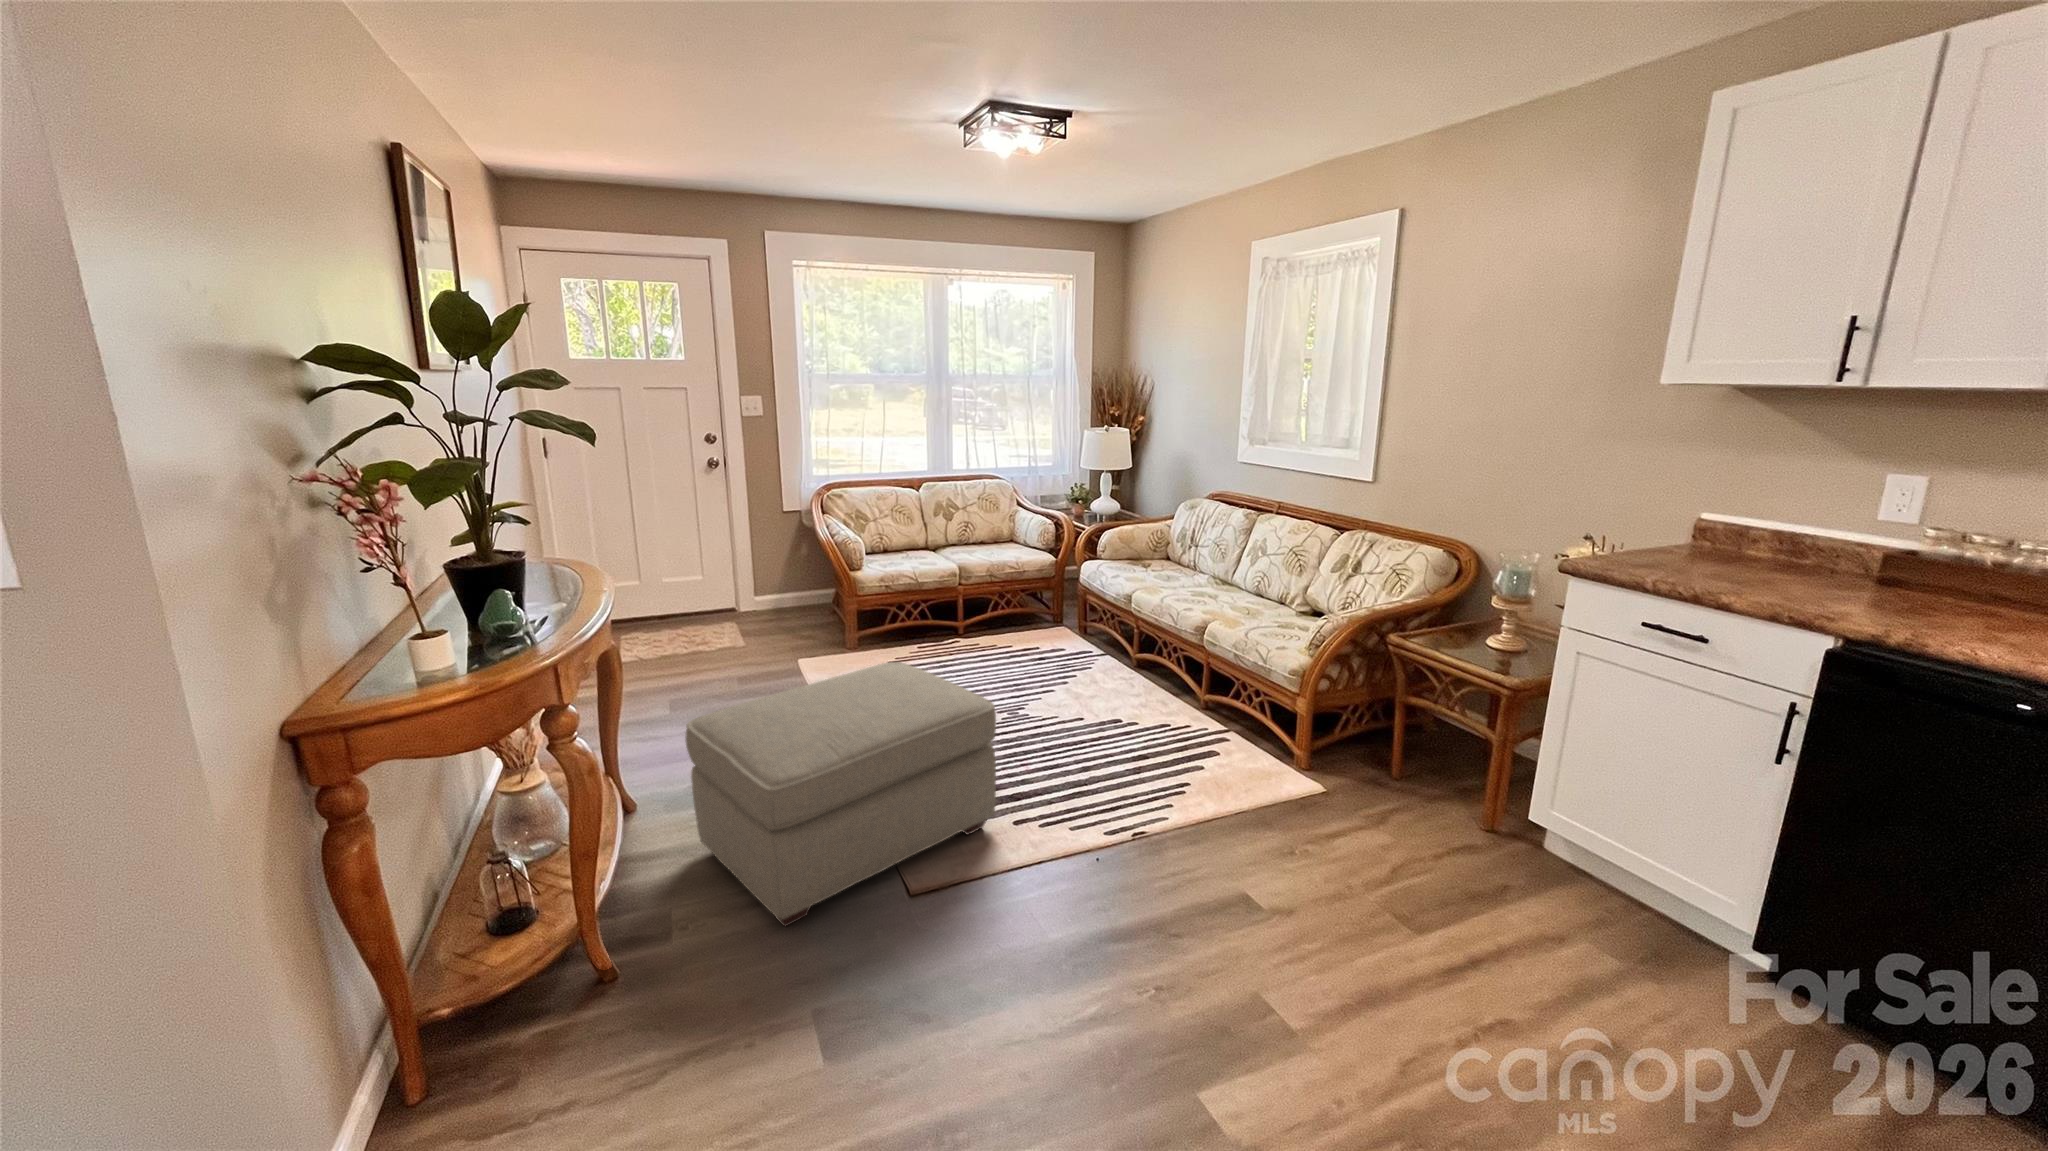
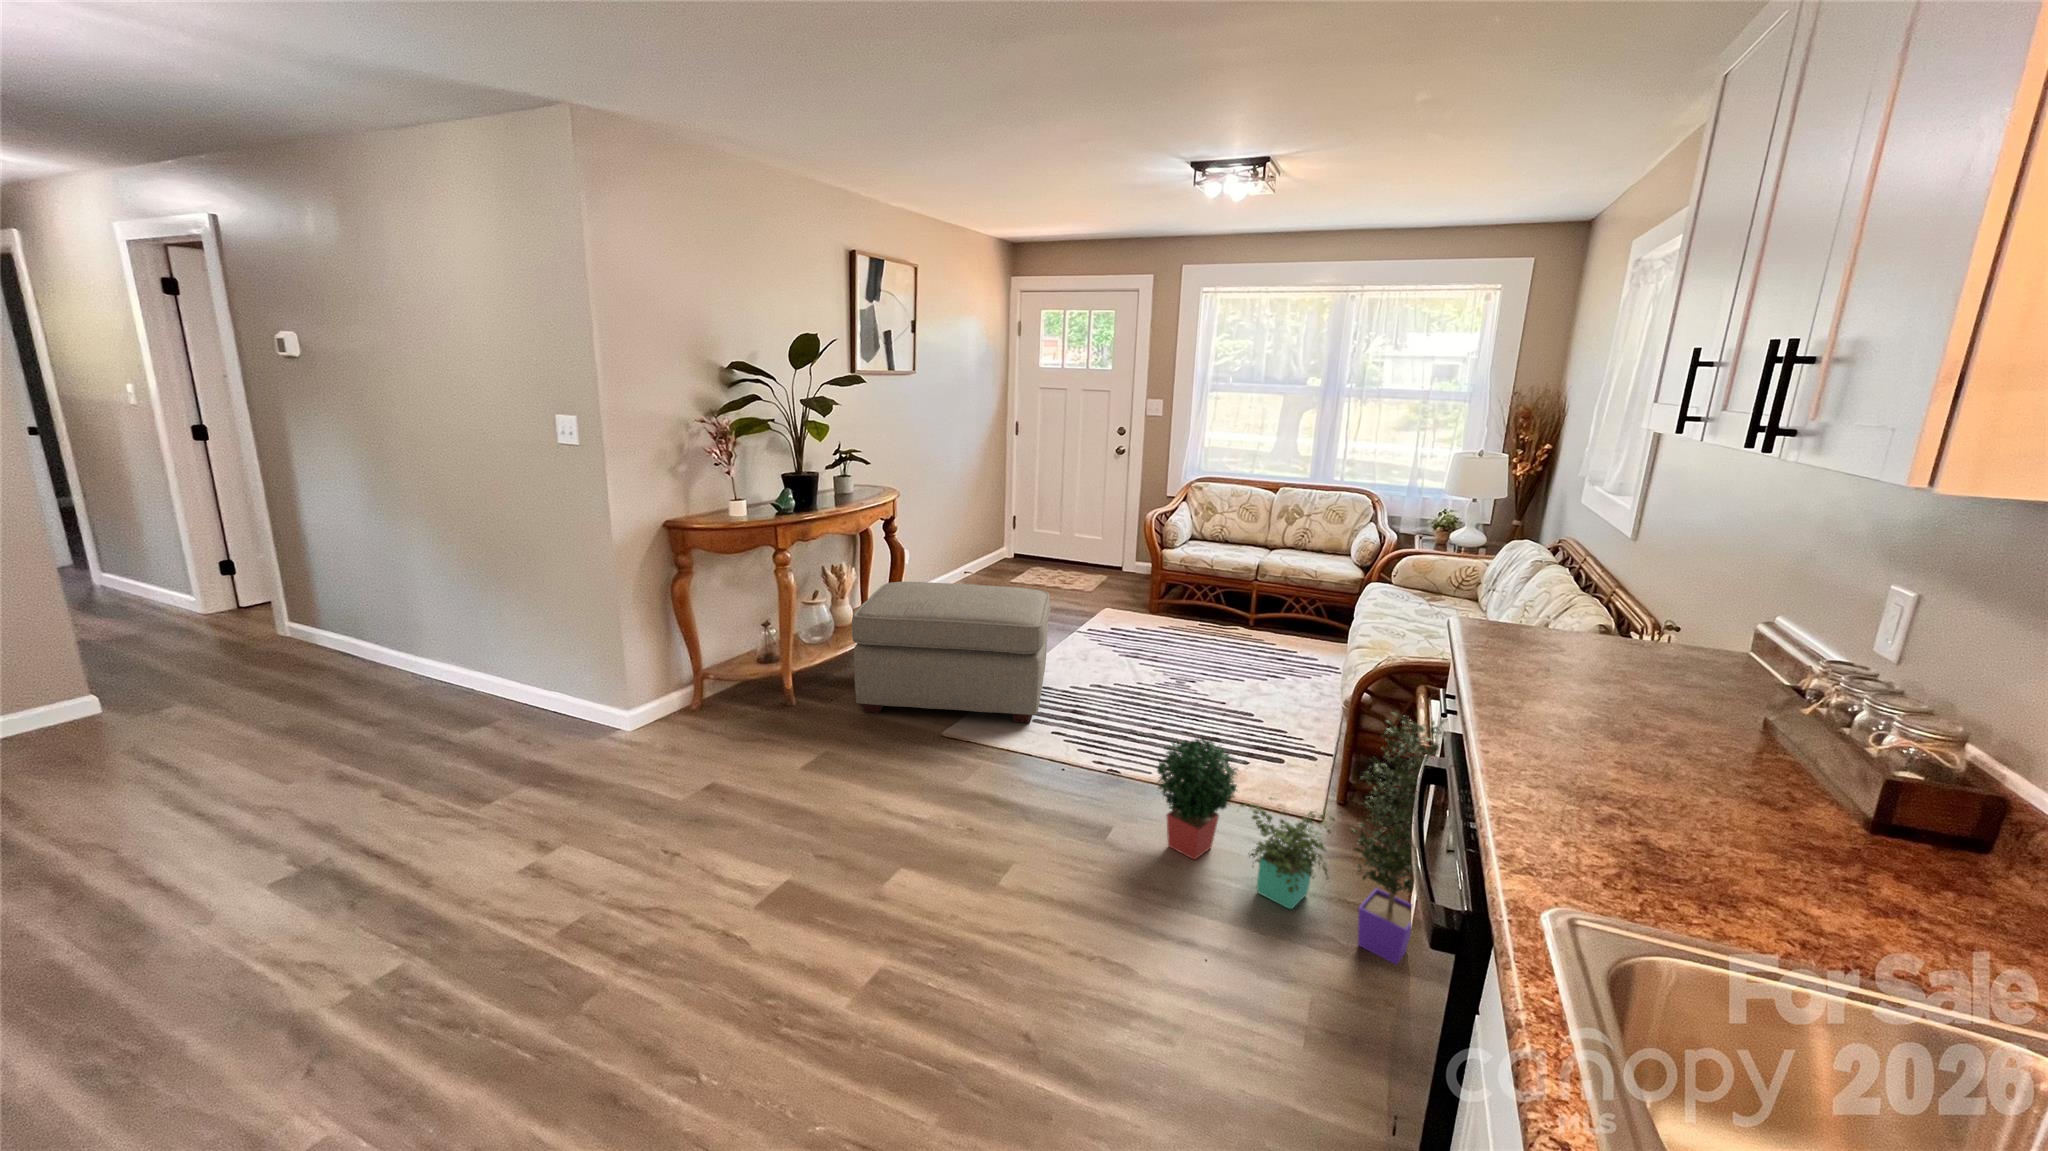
potted plant: none [1255,657,1546,874] -> present [1157,712,1448,964]

